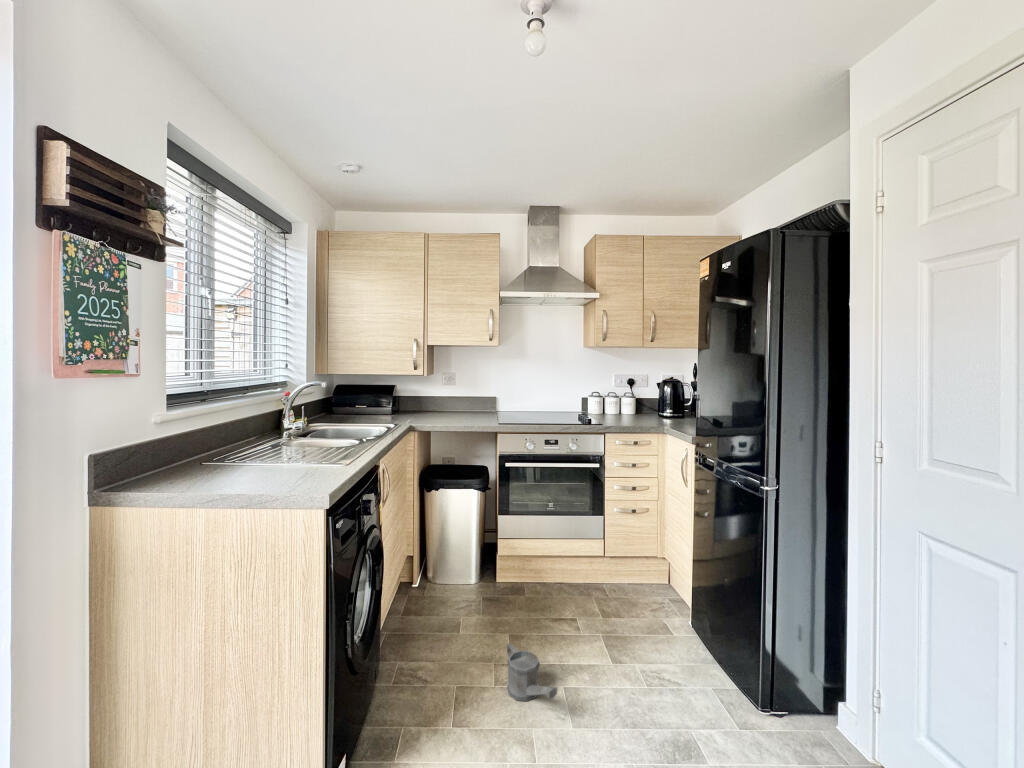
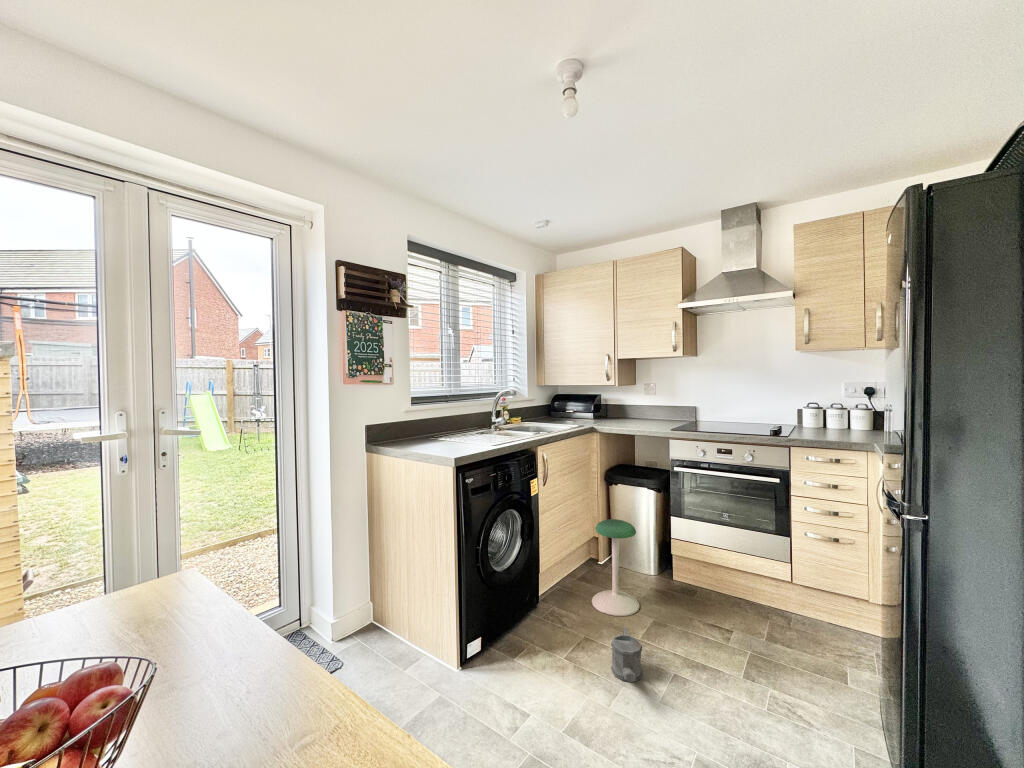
stool: none [437,529,489,638] -> present [592,519,640,616]

